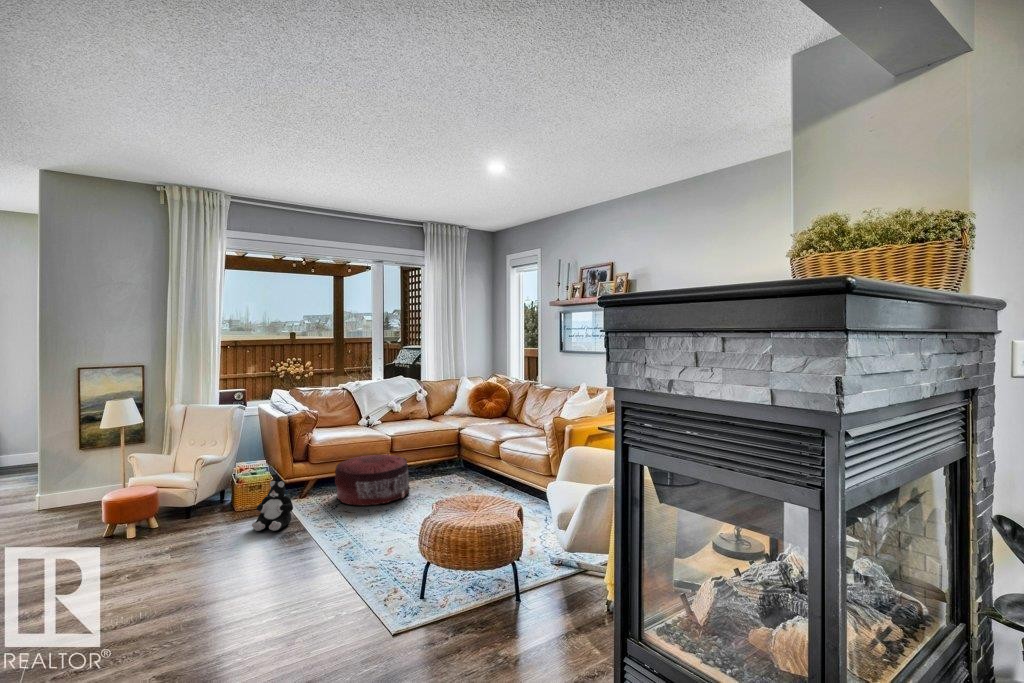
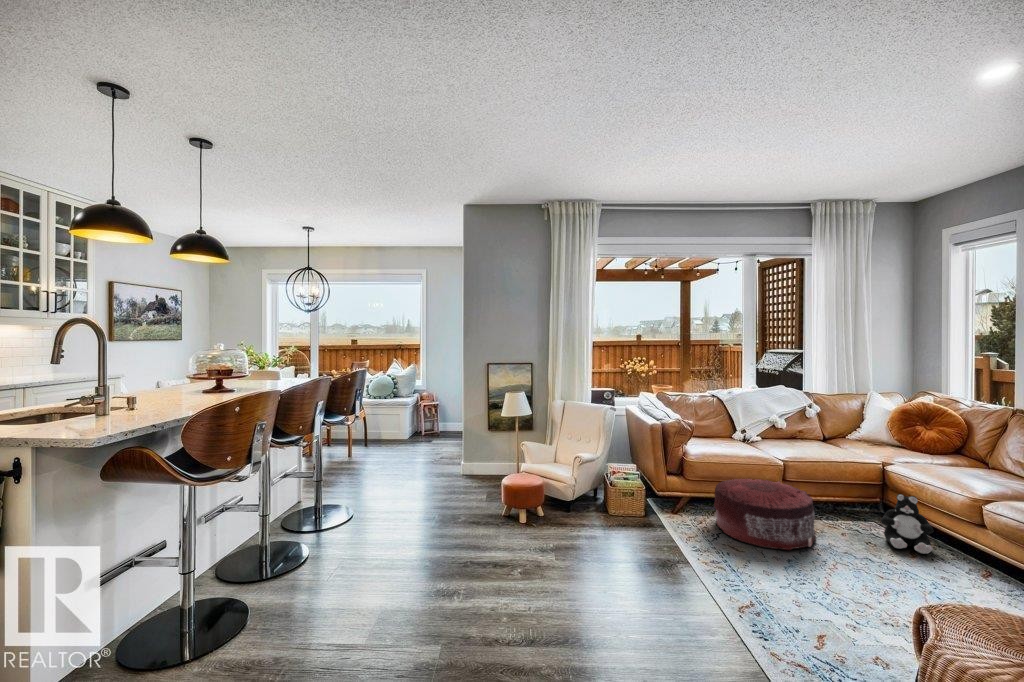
plush toy: present [252,481,293,531] -> present [881,494,933,554]

